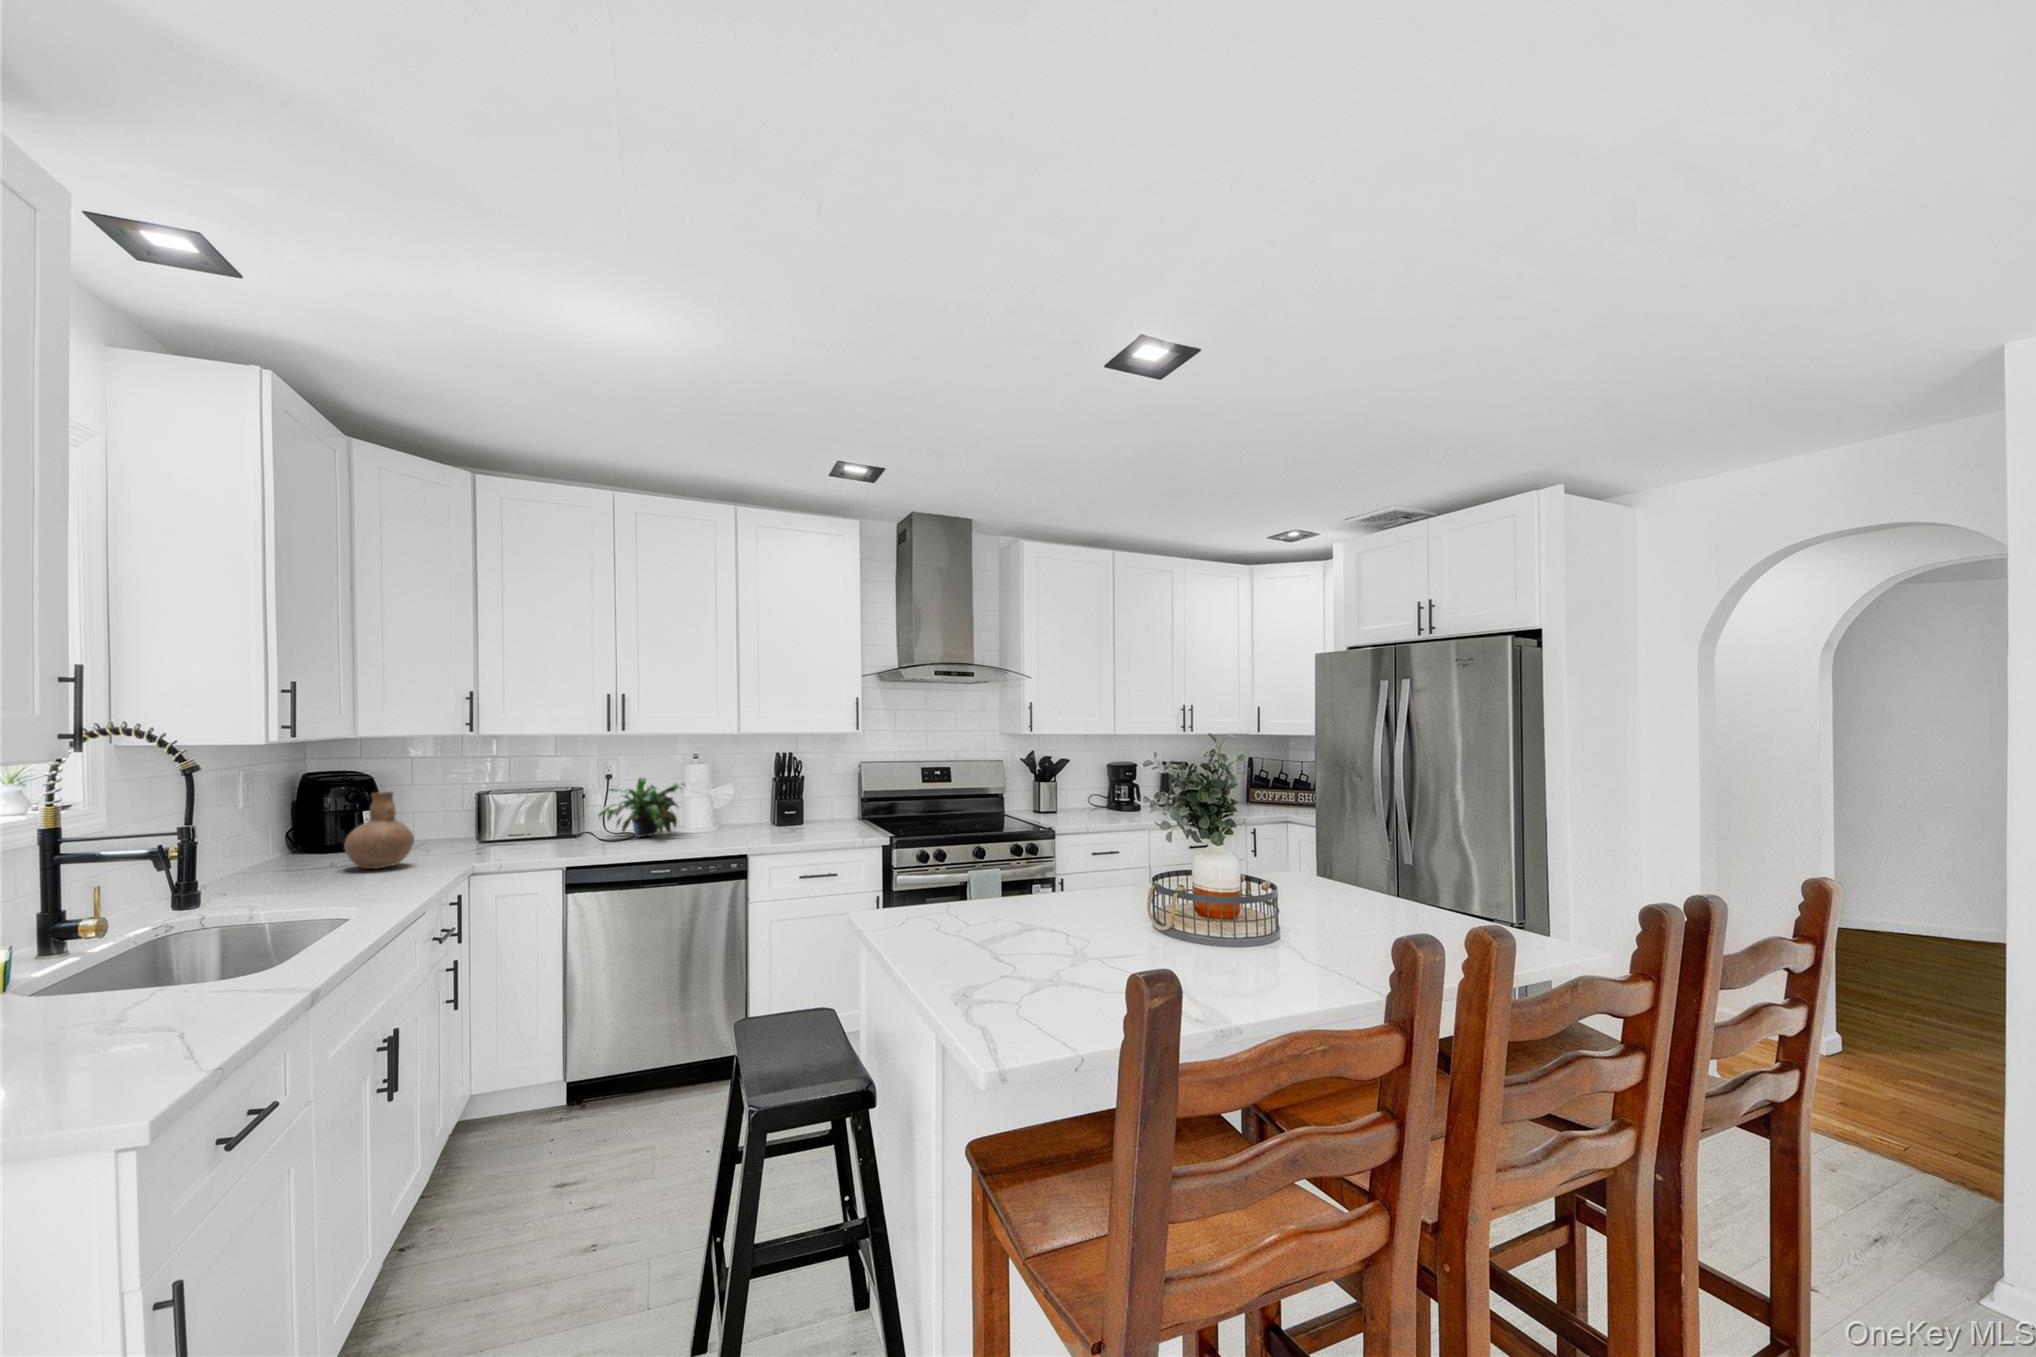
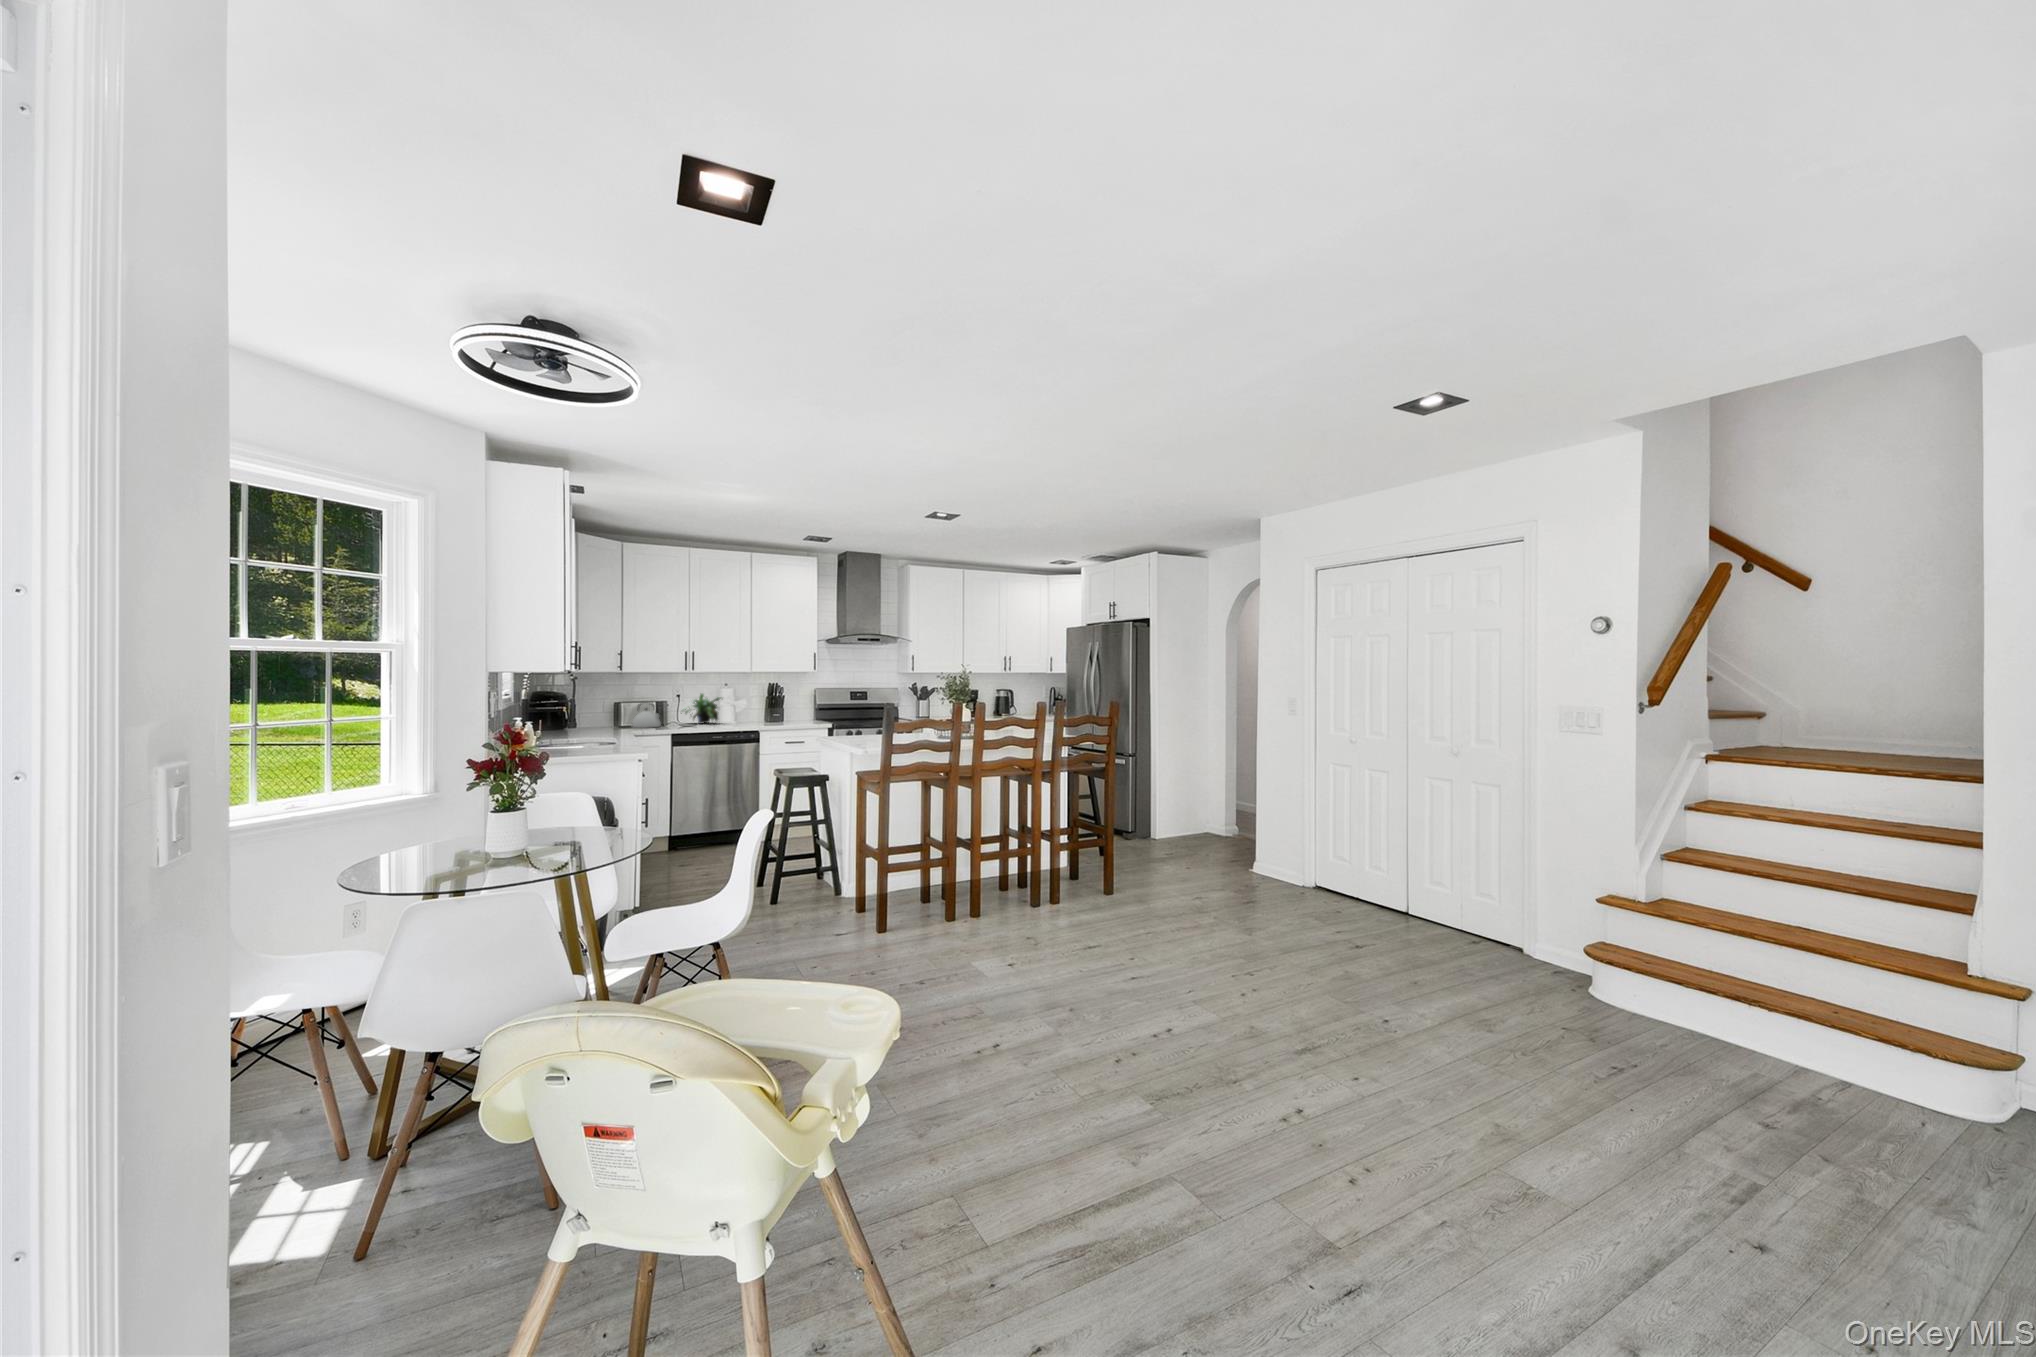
vase: present [344,792,414,869] -> none [575,696,604,730]
kettle: none [487,801,552,855] -> present [632,704,661,728]

